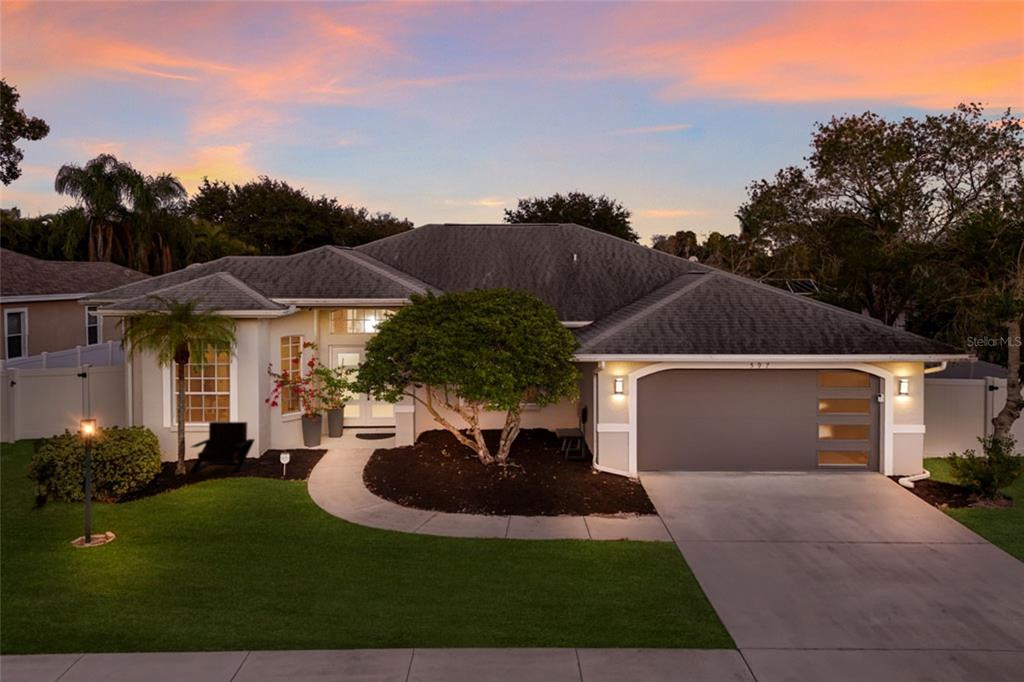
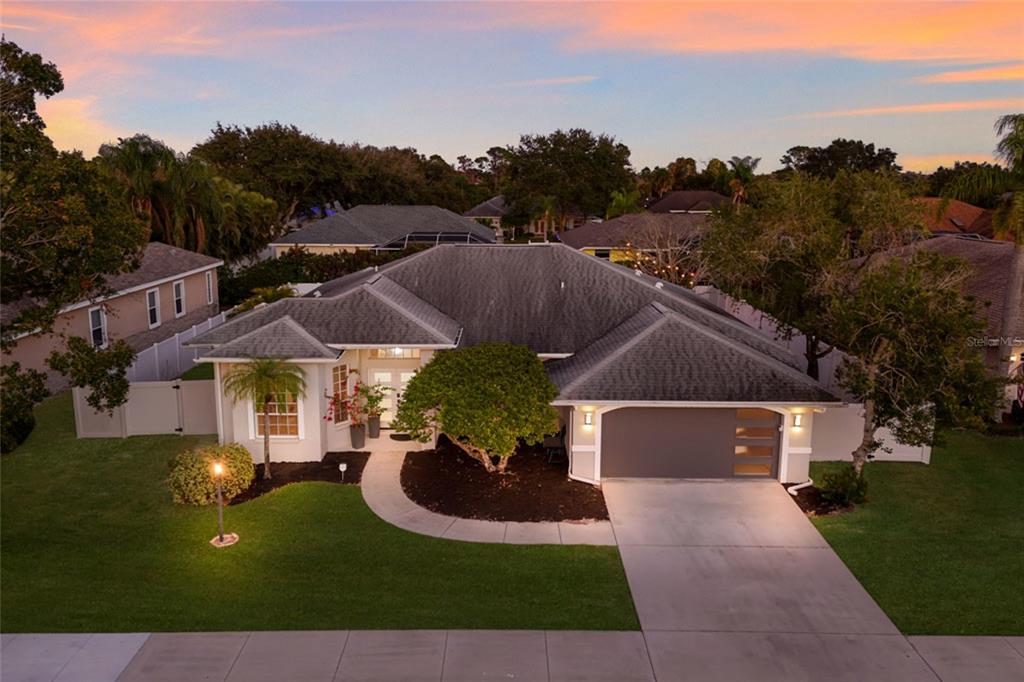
lounge chair: present [191,422,254,472] -> none [273,436,318,475]
potted tree: present [27,457,60,506] -> none [168,475,193,510]

